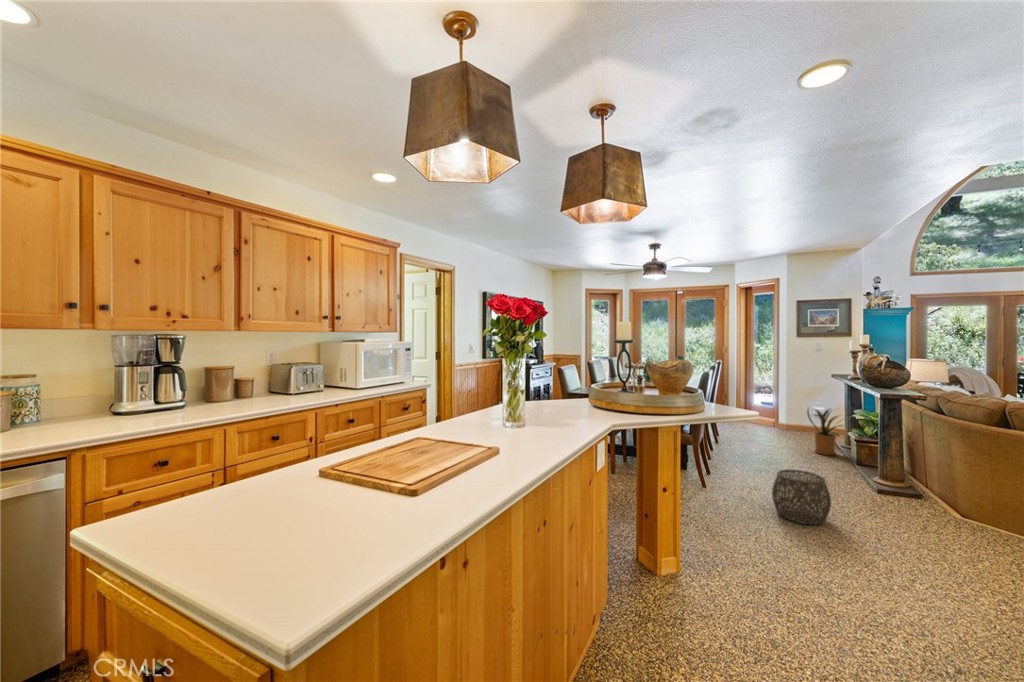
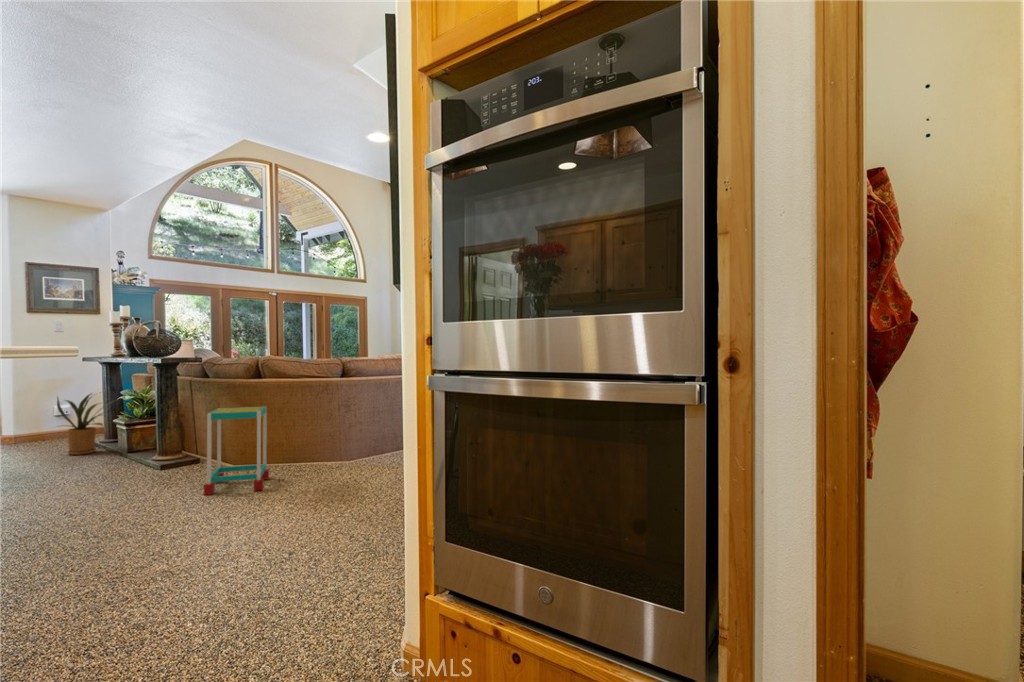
side table: none [902,456,999,566] -> present [204,407,269,495]
woven basket: present [772,469,831,525] -> none [49,454,132,522]

